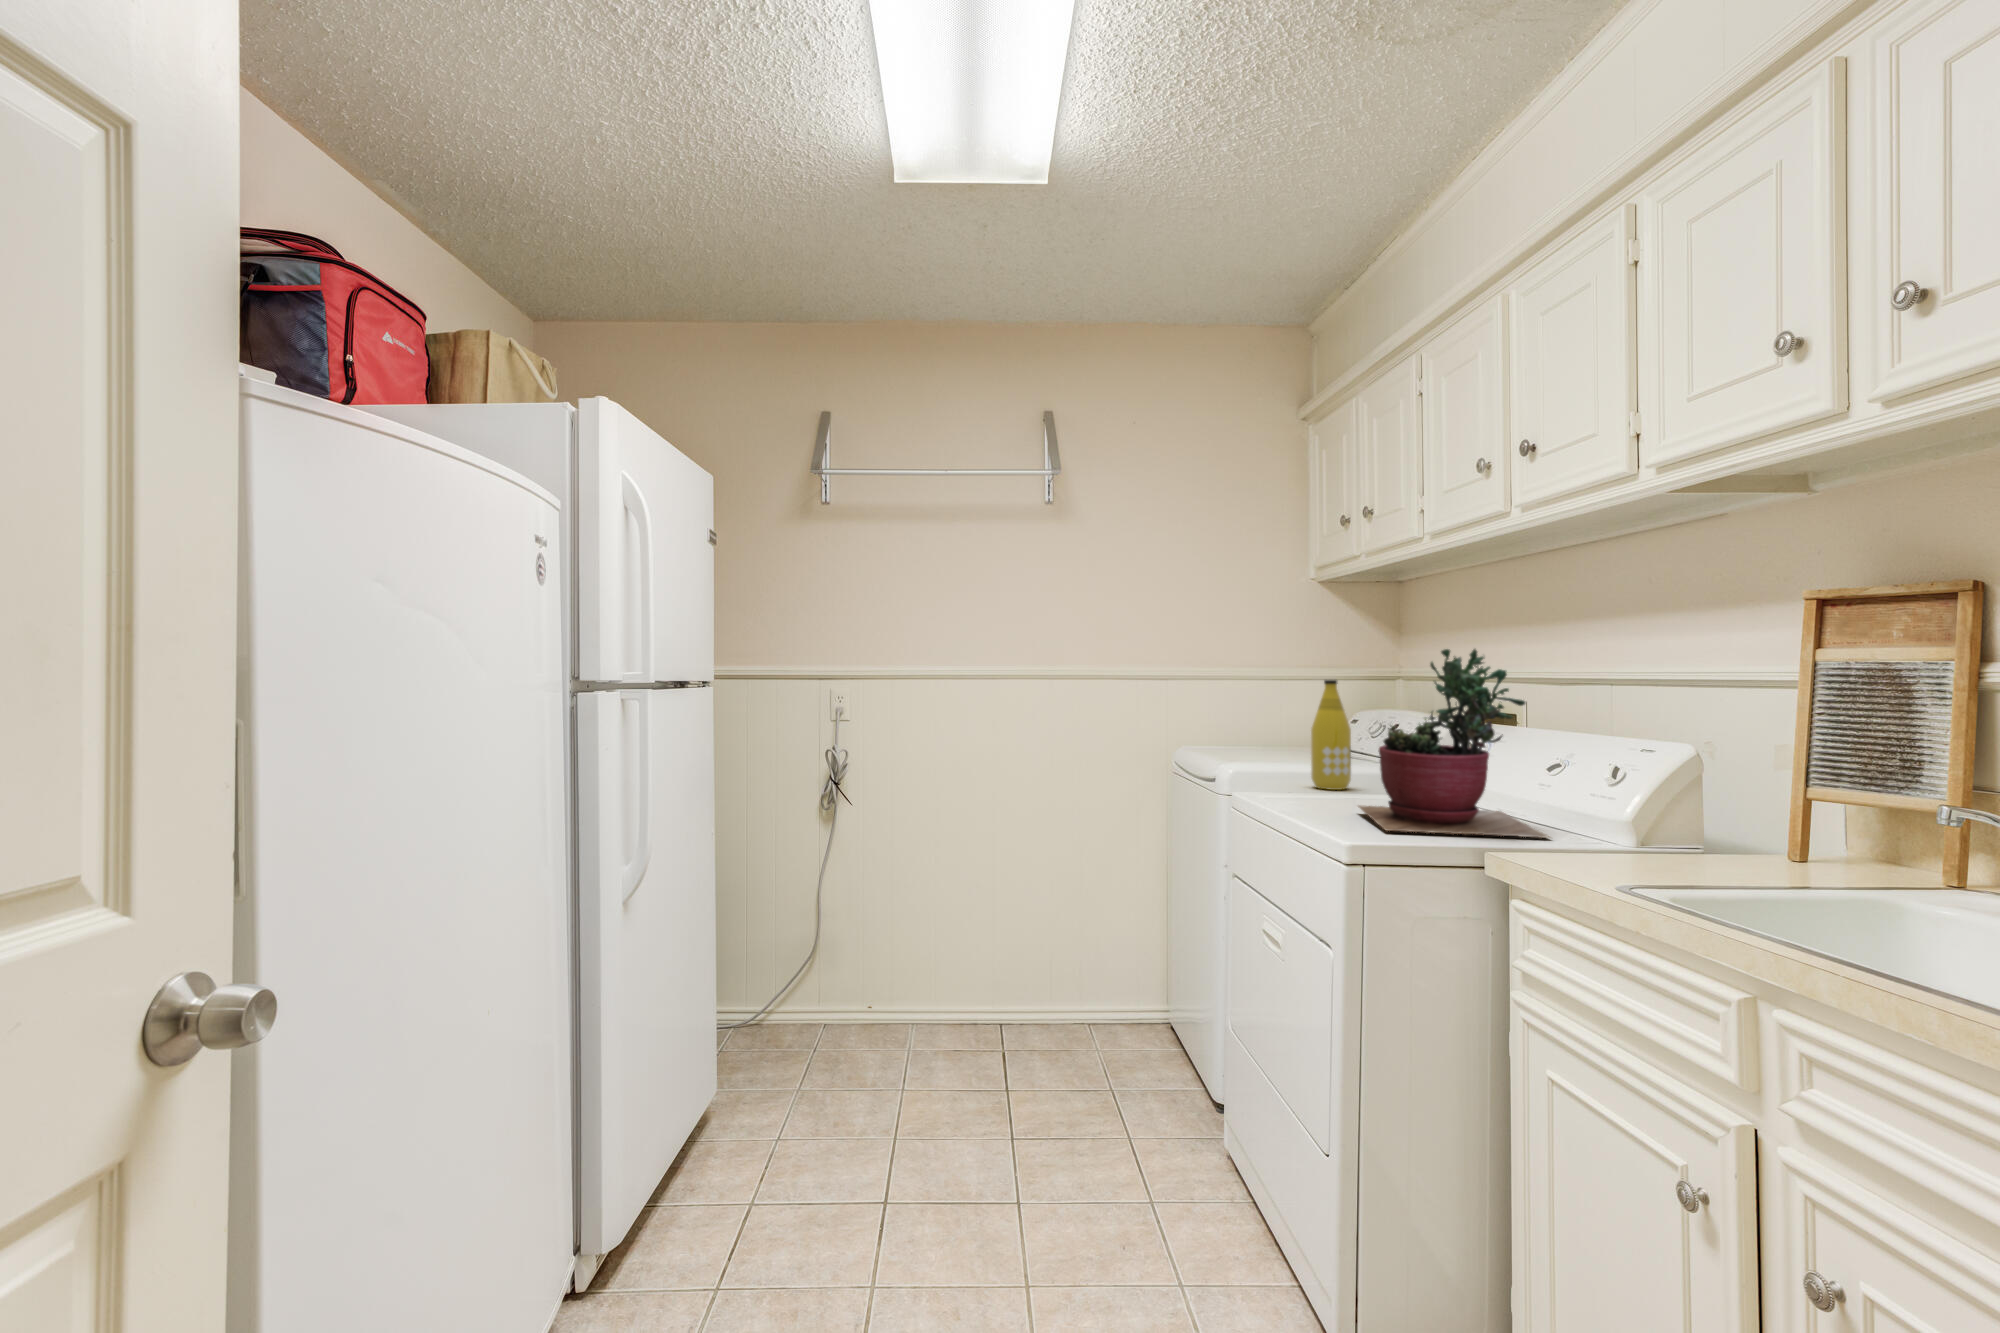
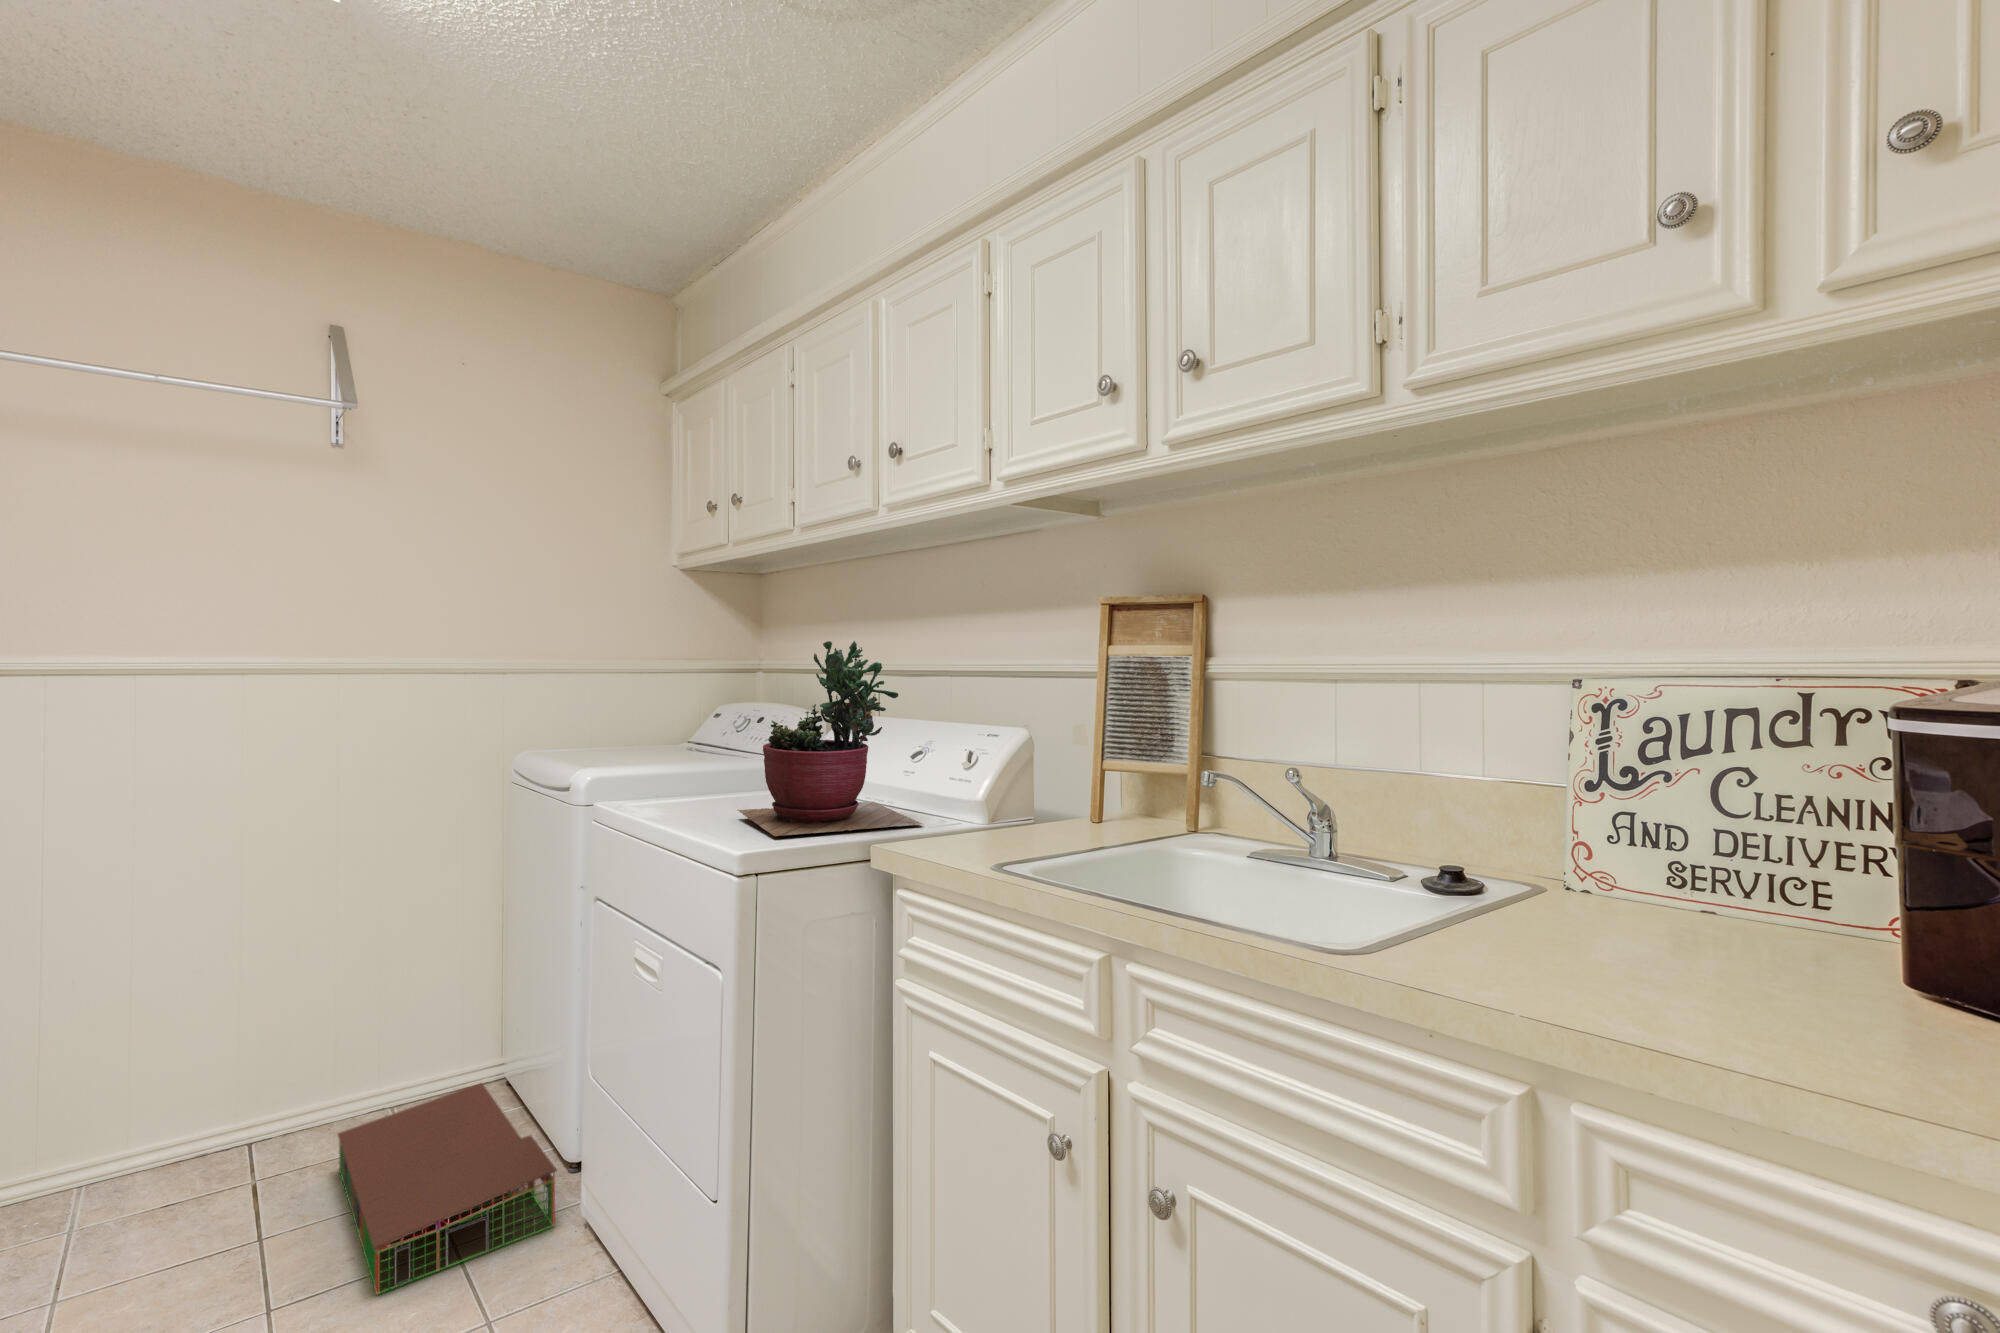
bottle: present [1311,680,1351,790] -> none [681,673,724,794]
storage bin: none [1063,1009,1208,1138] -> present [338,1083,556,1294]

